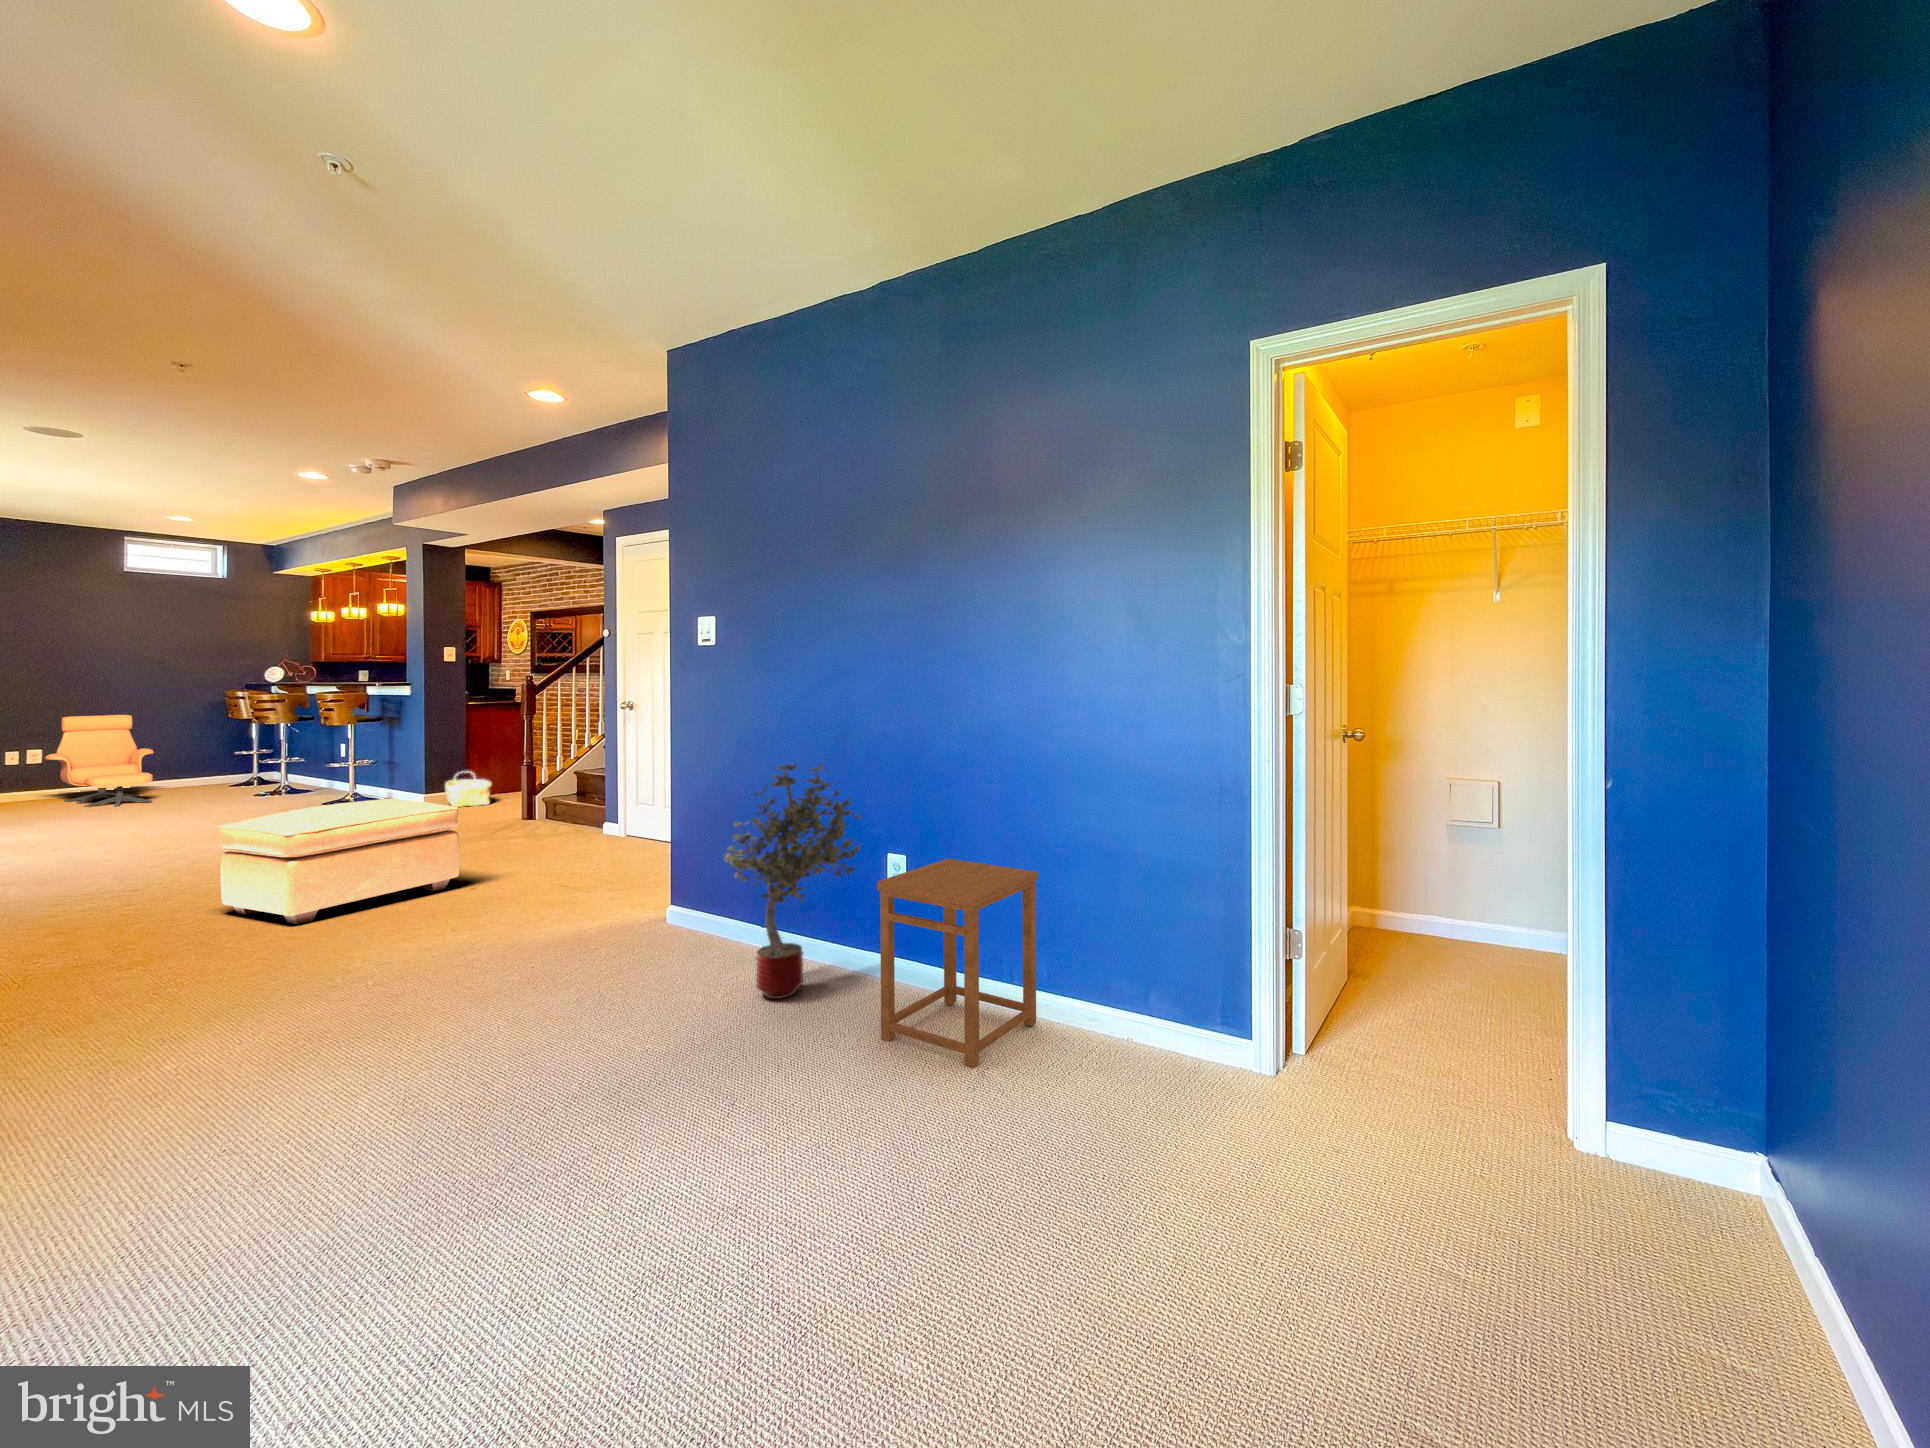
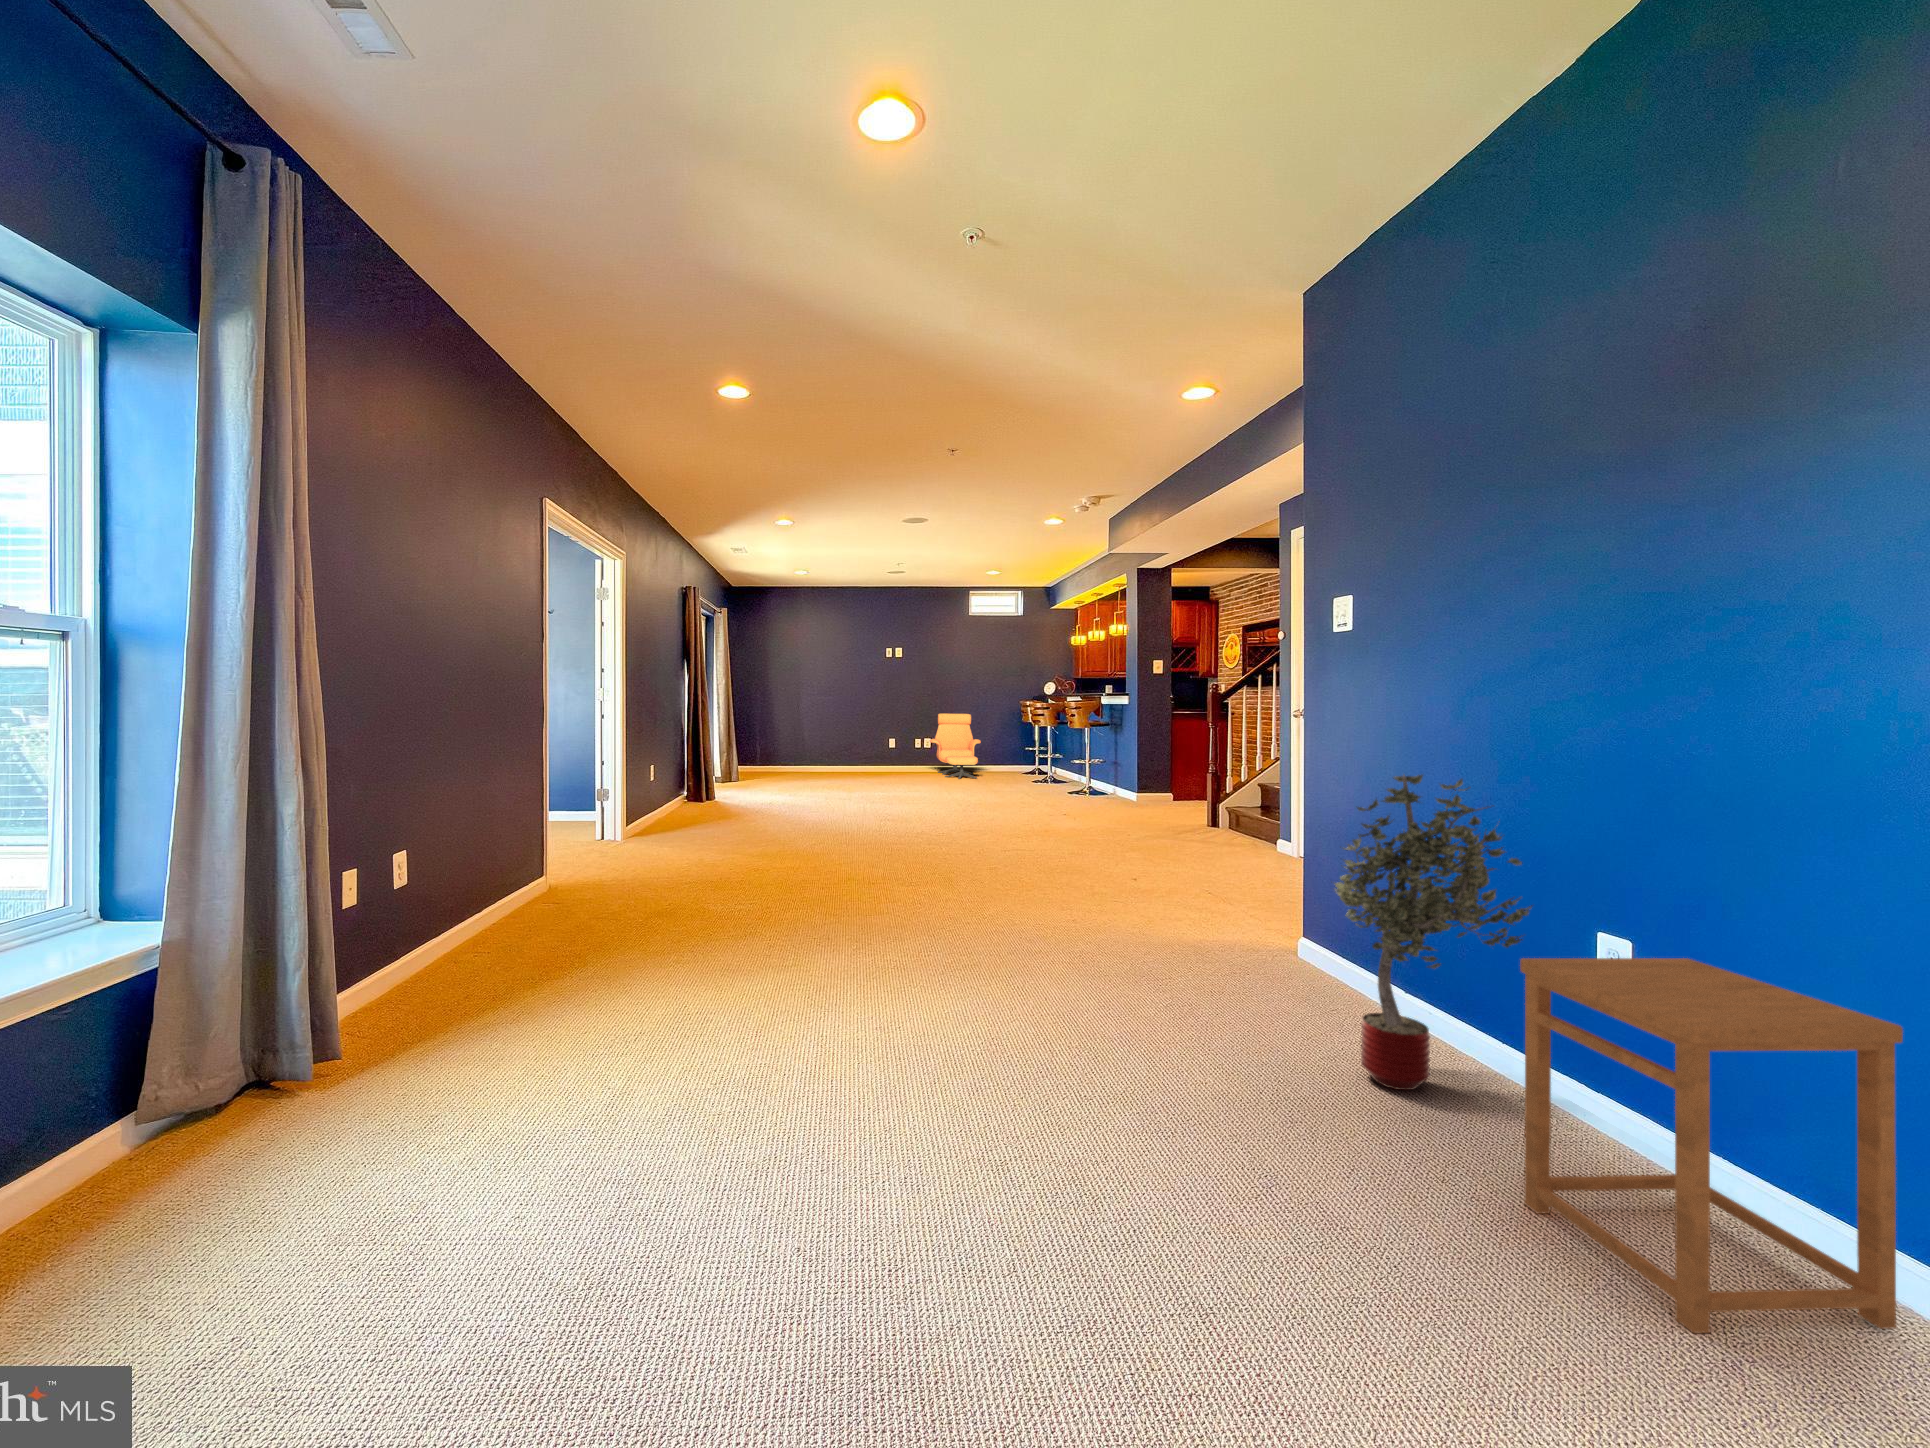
woven basket: present [445,772,492,807] -> none [1151,777,1189,811]
ottoman: present [219,799,459,924] -> none [969,786,1126,879]

